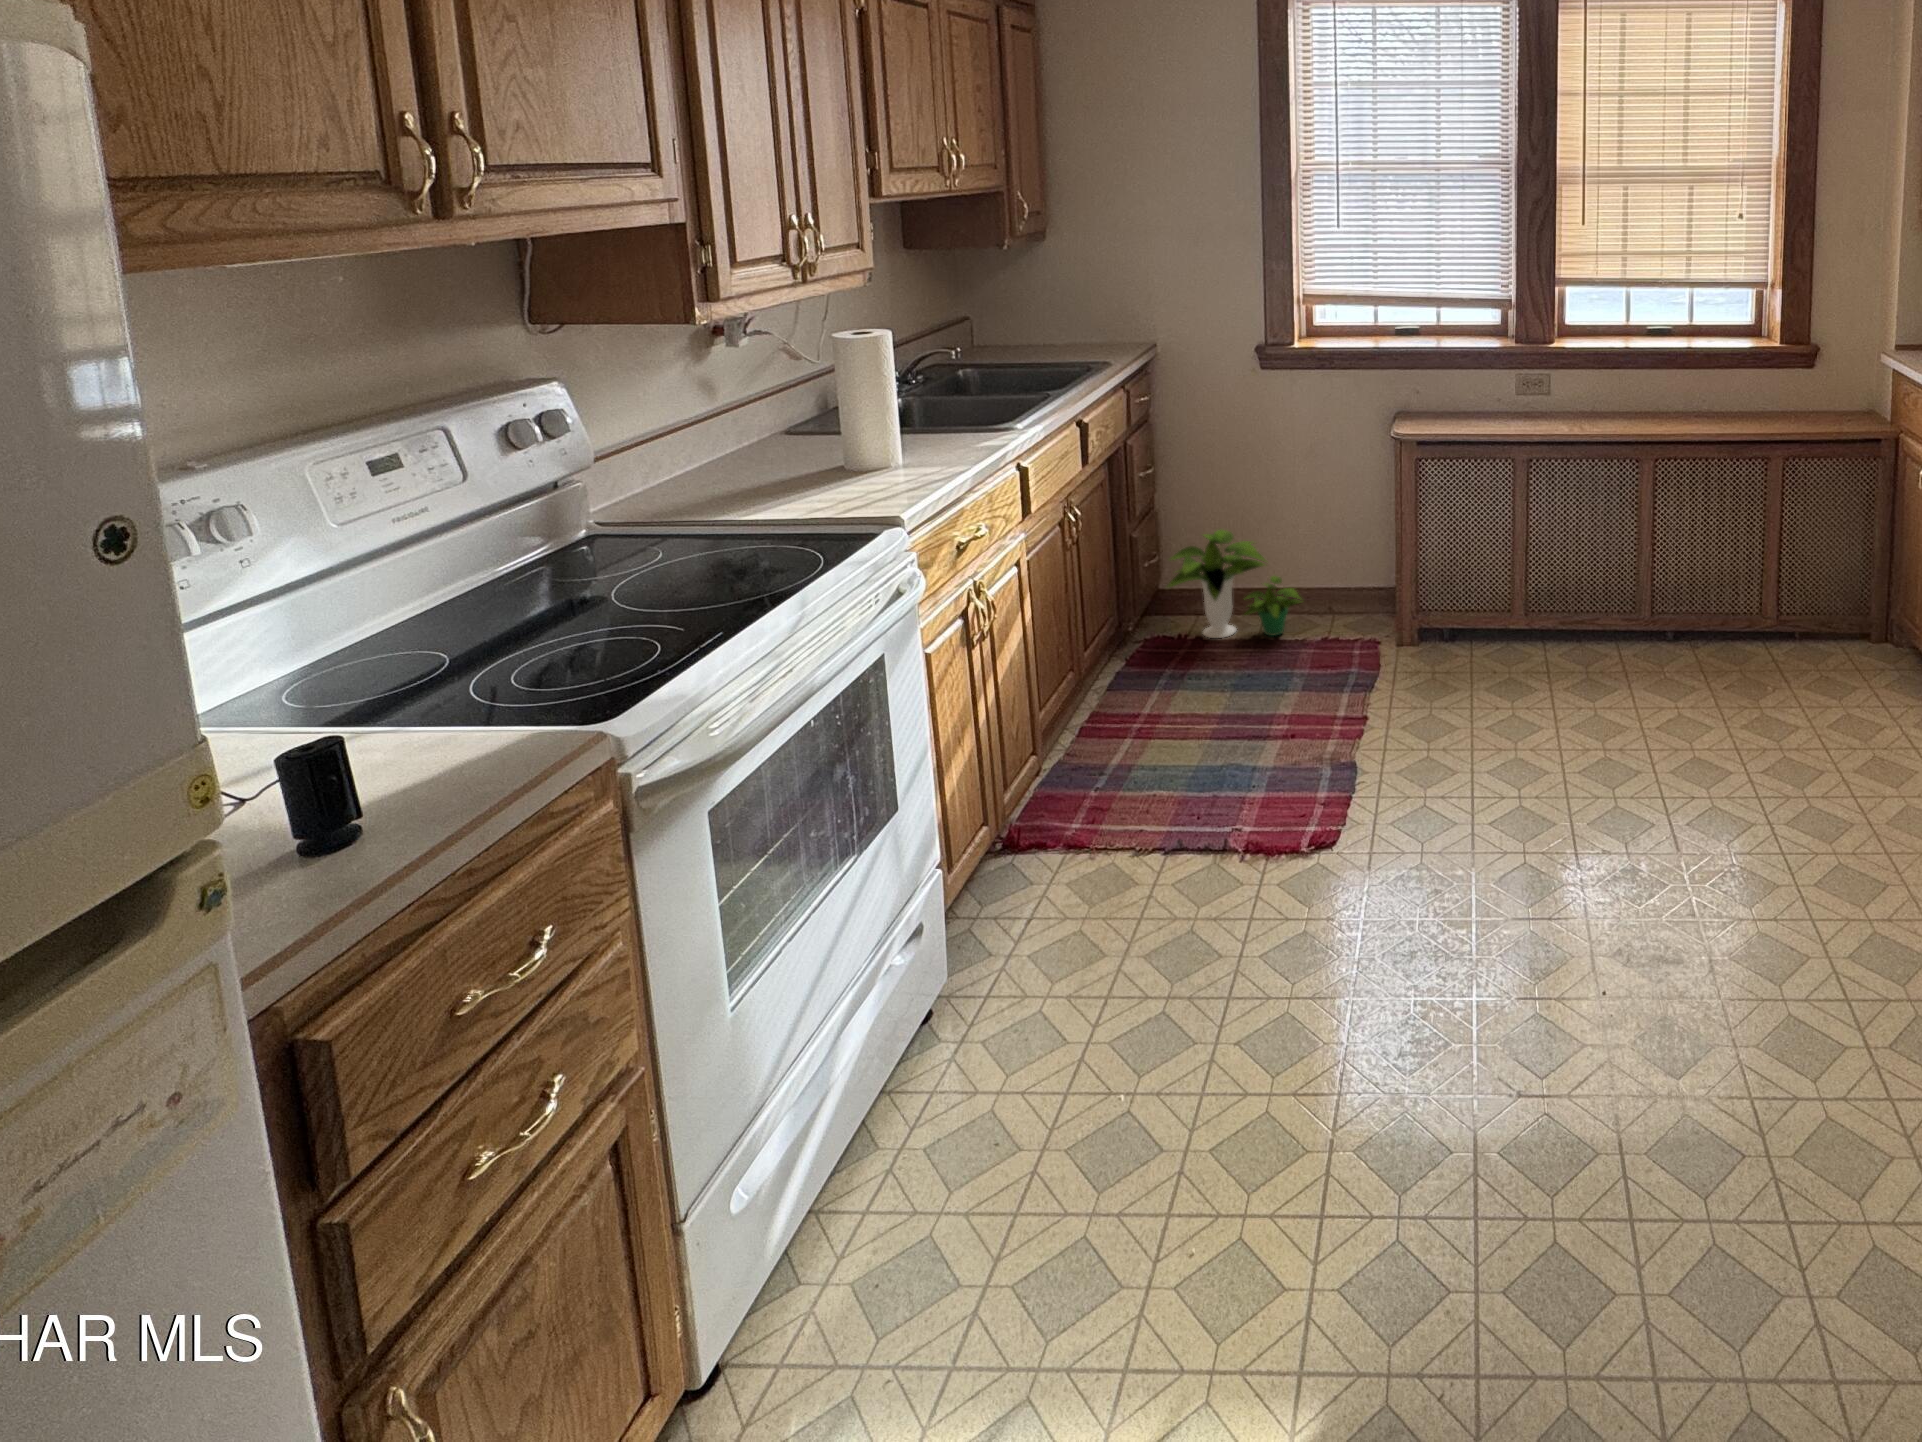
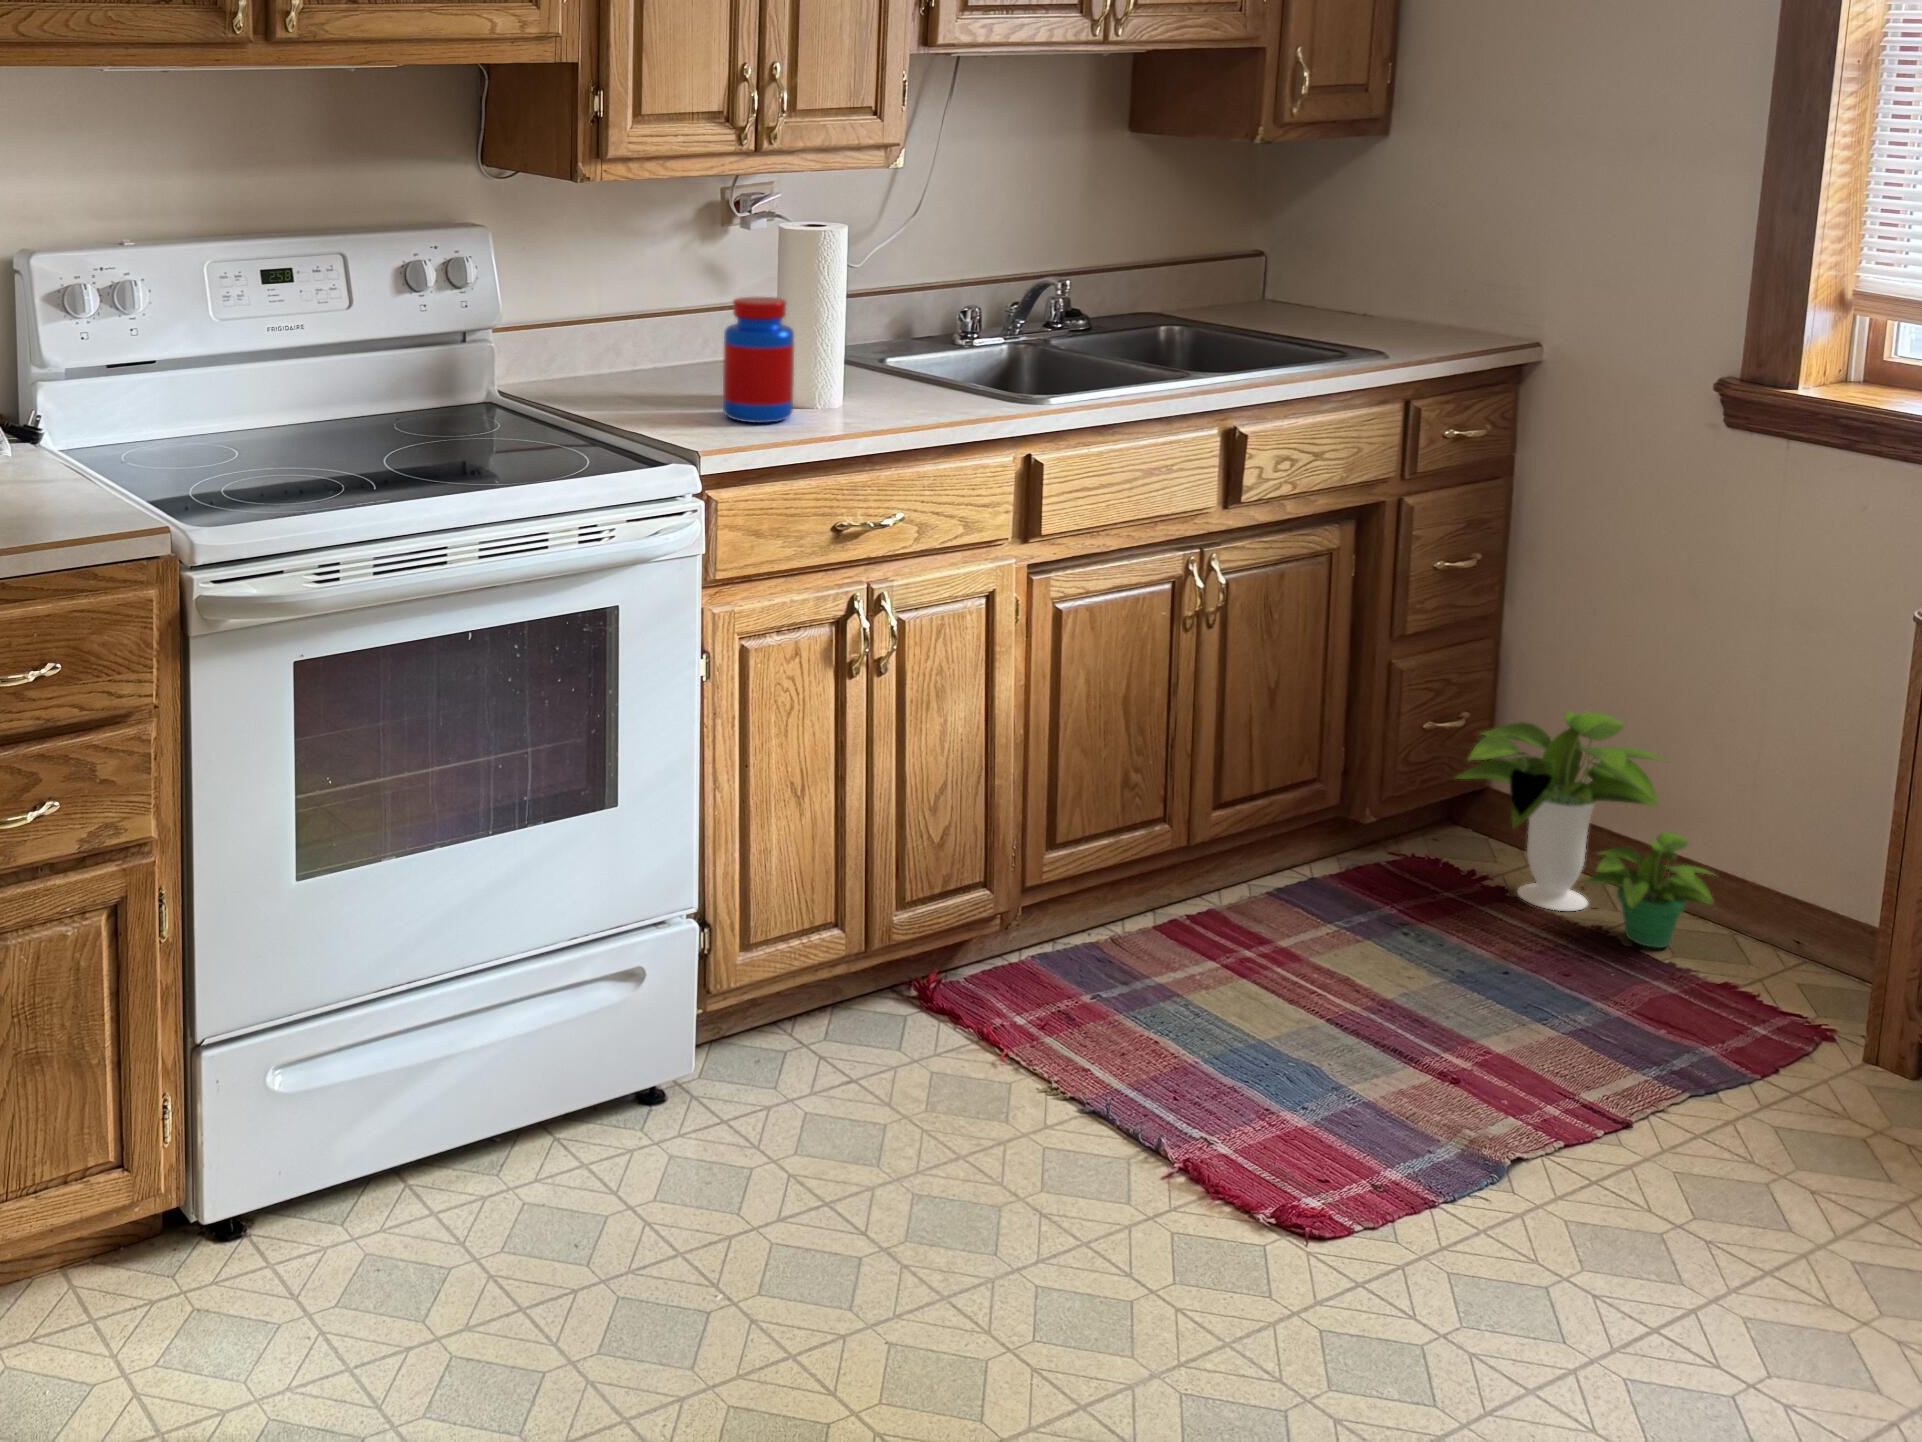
jar: none [820,392,884,490] -> present [723,297,794,423]

